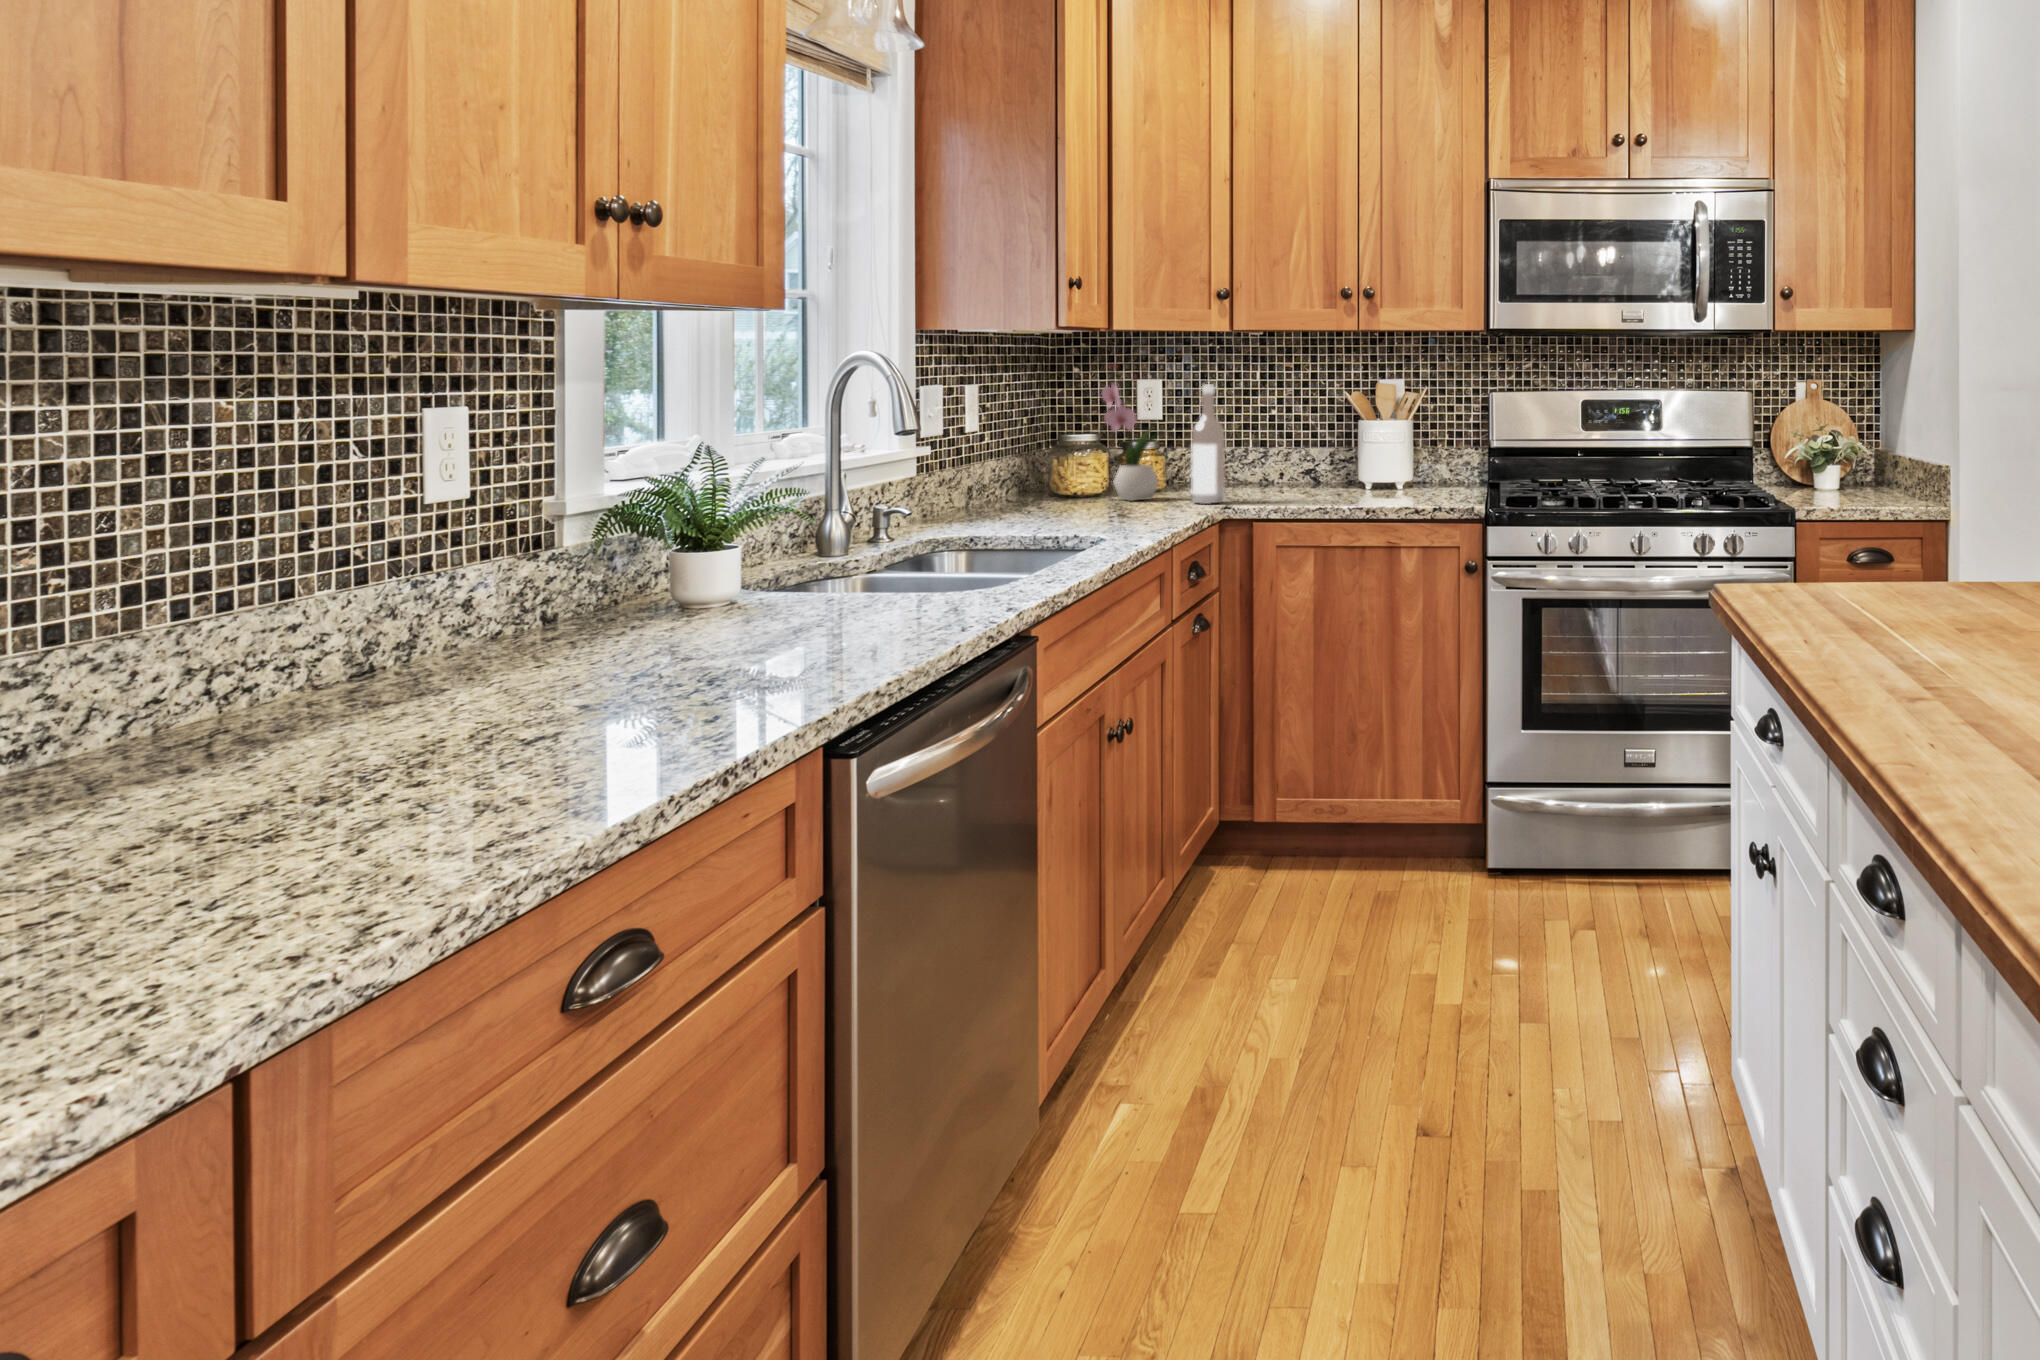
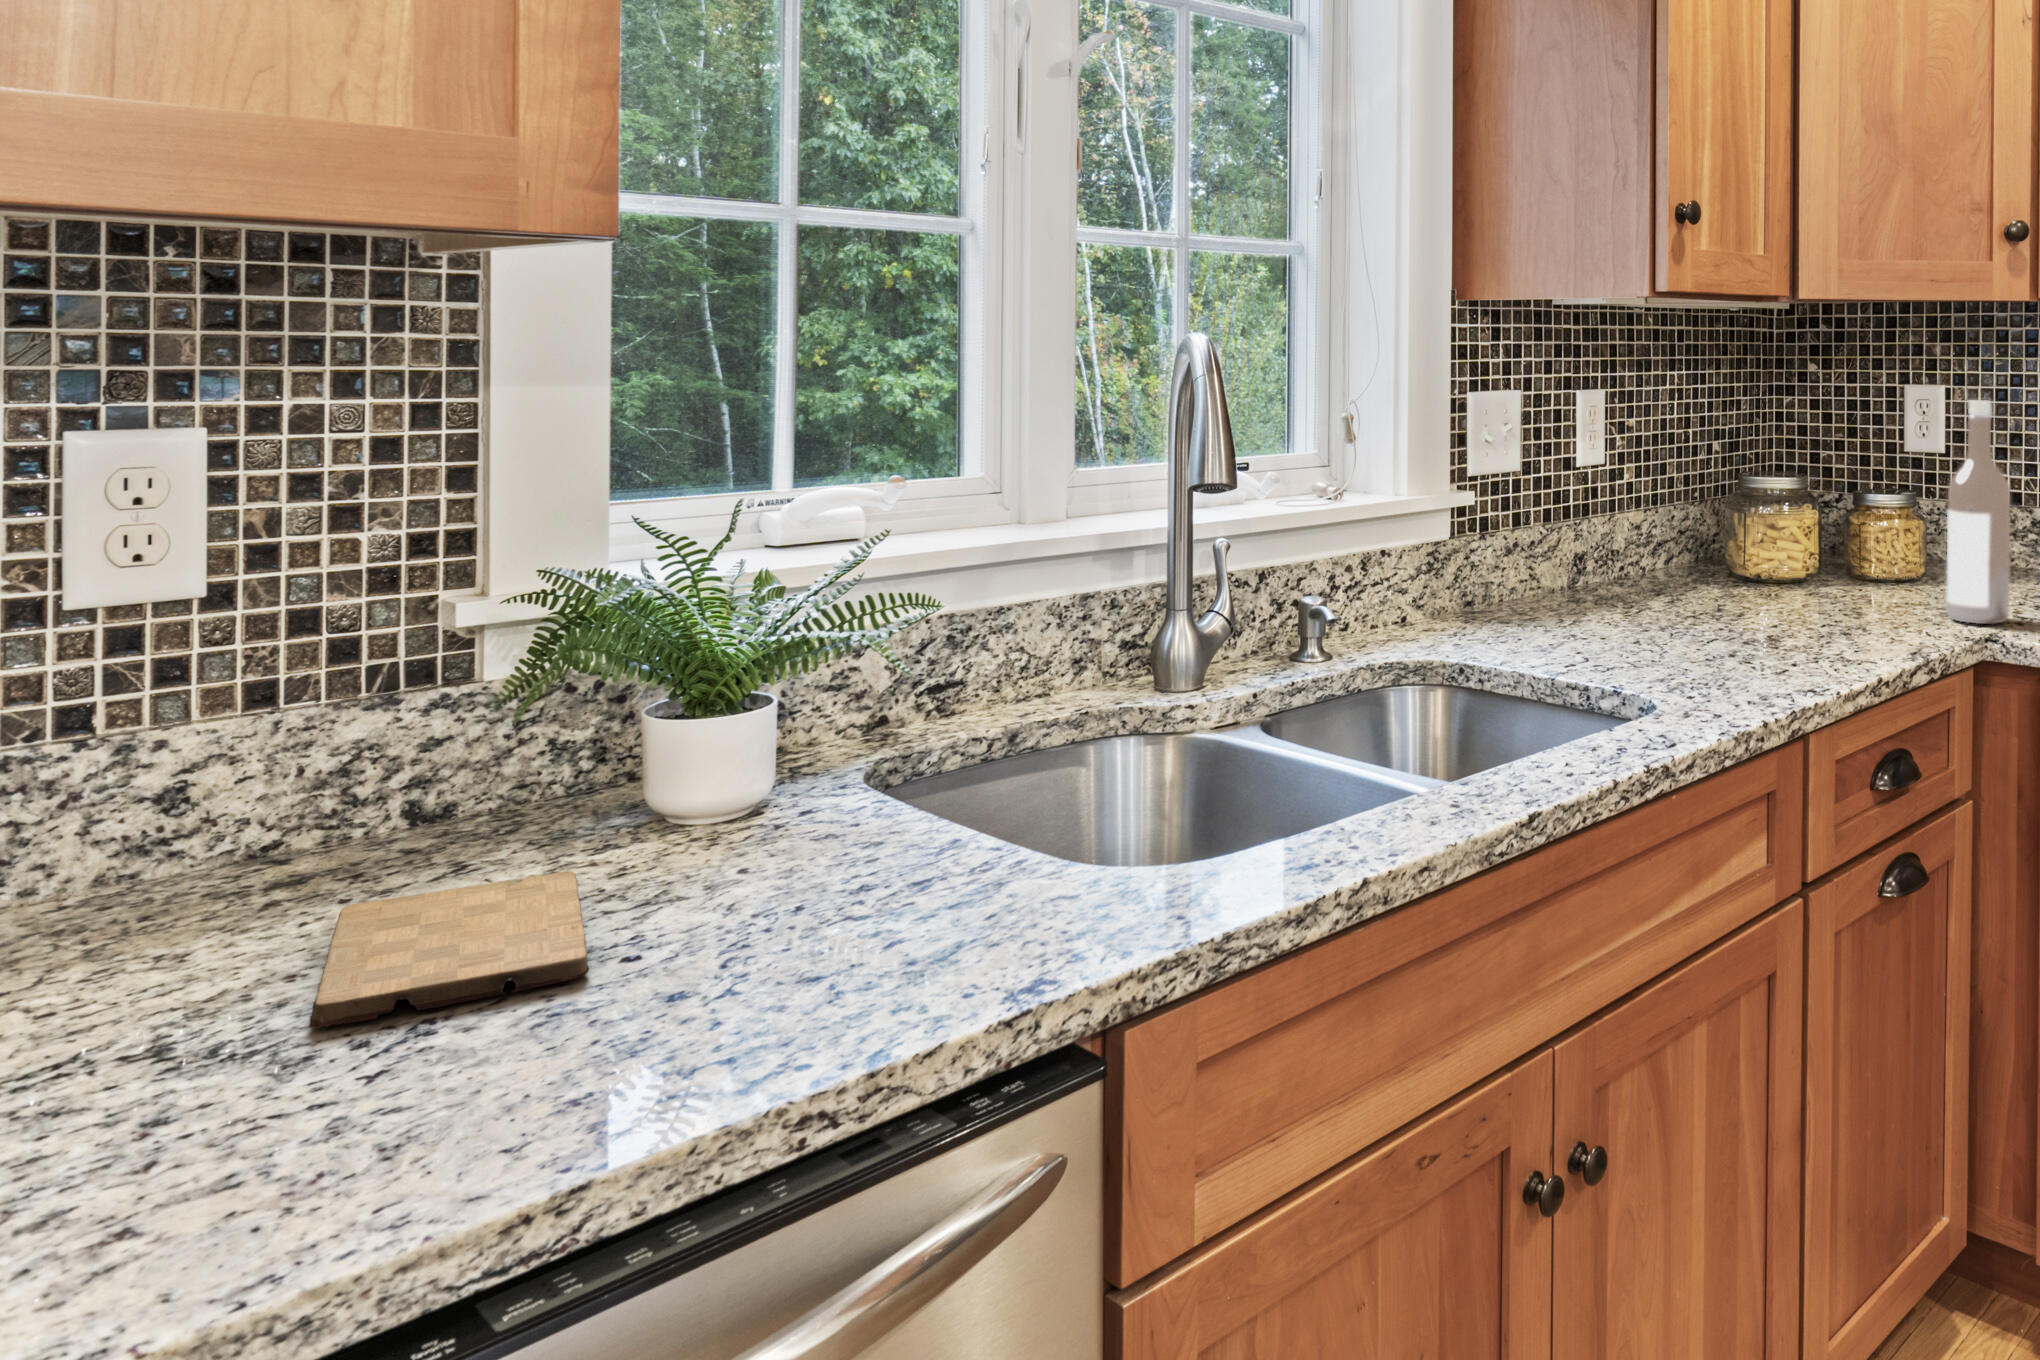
flower arrangement: present [1102,365,1159,501] -> none [1805,360,1912,600]
cutting board: none [552,625,753,665] -> present [310,871,589,1028]

